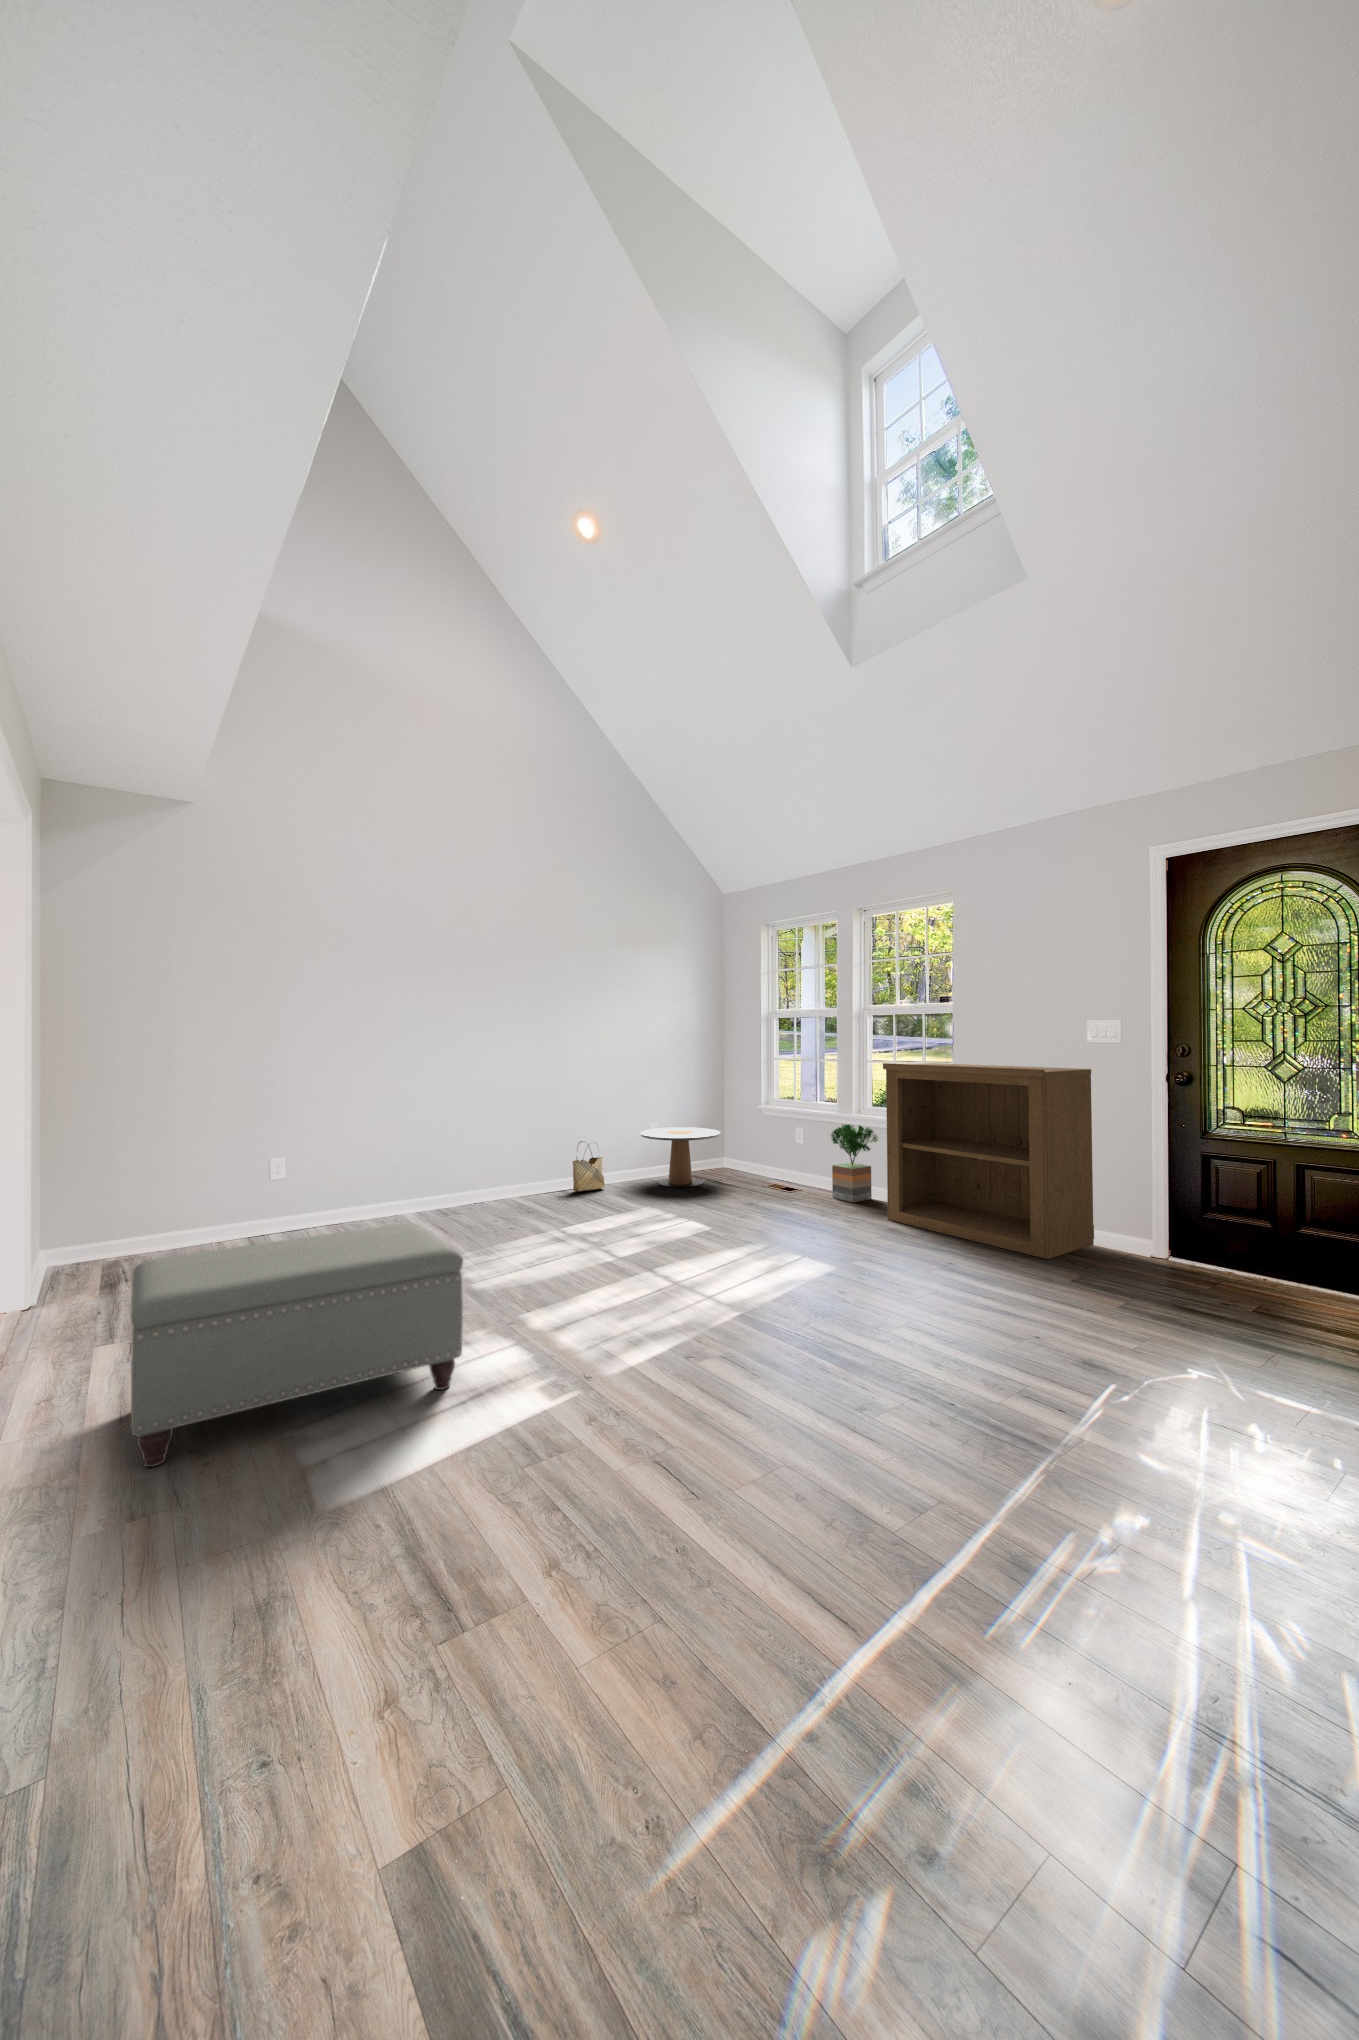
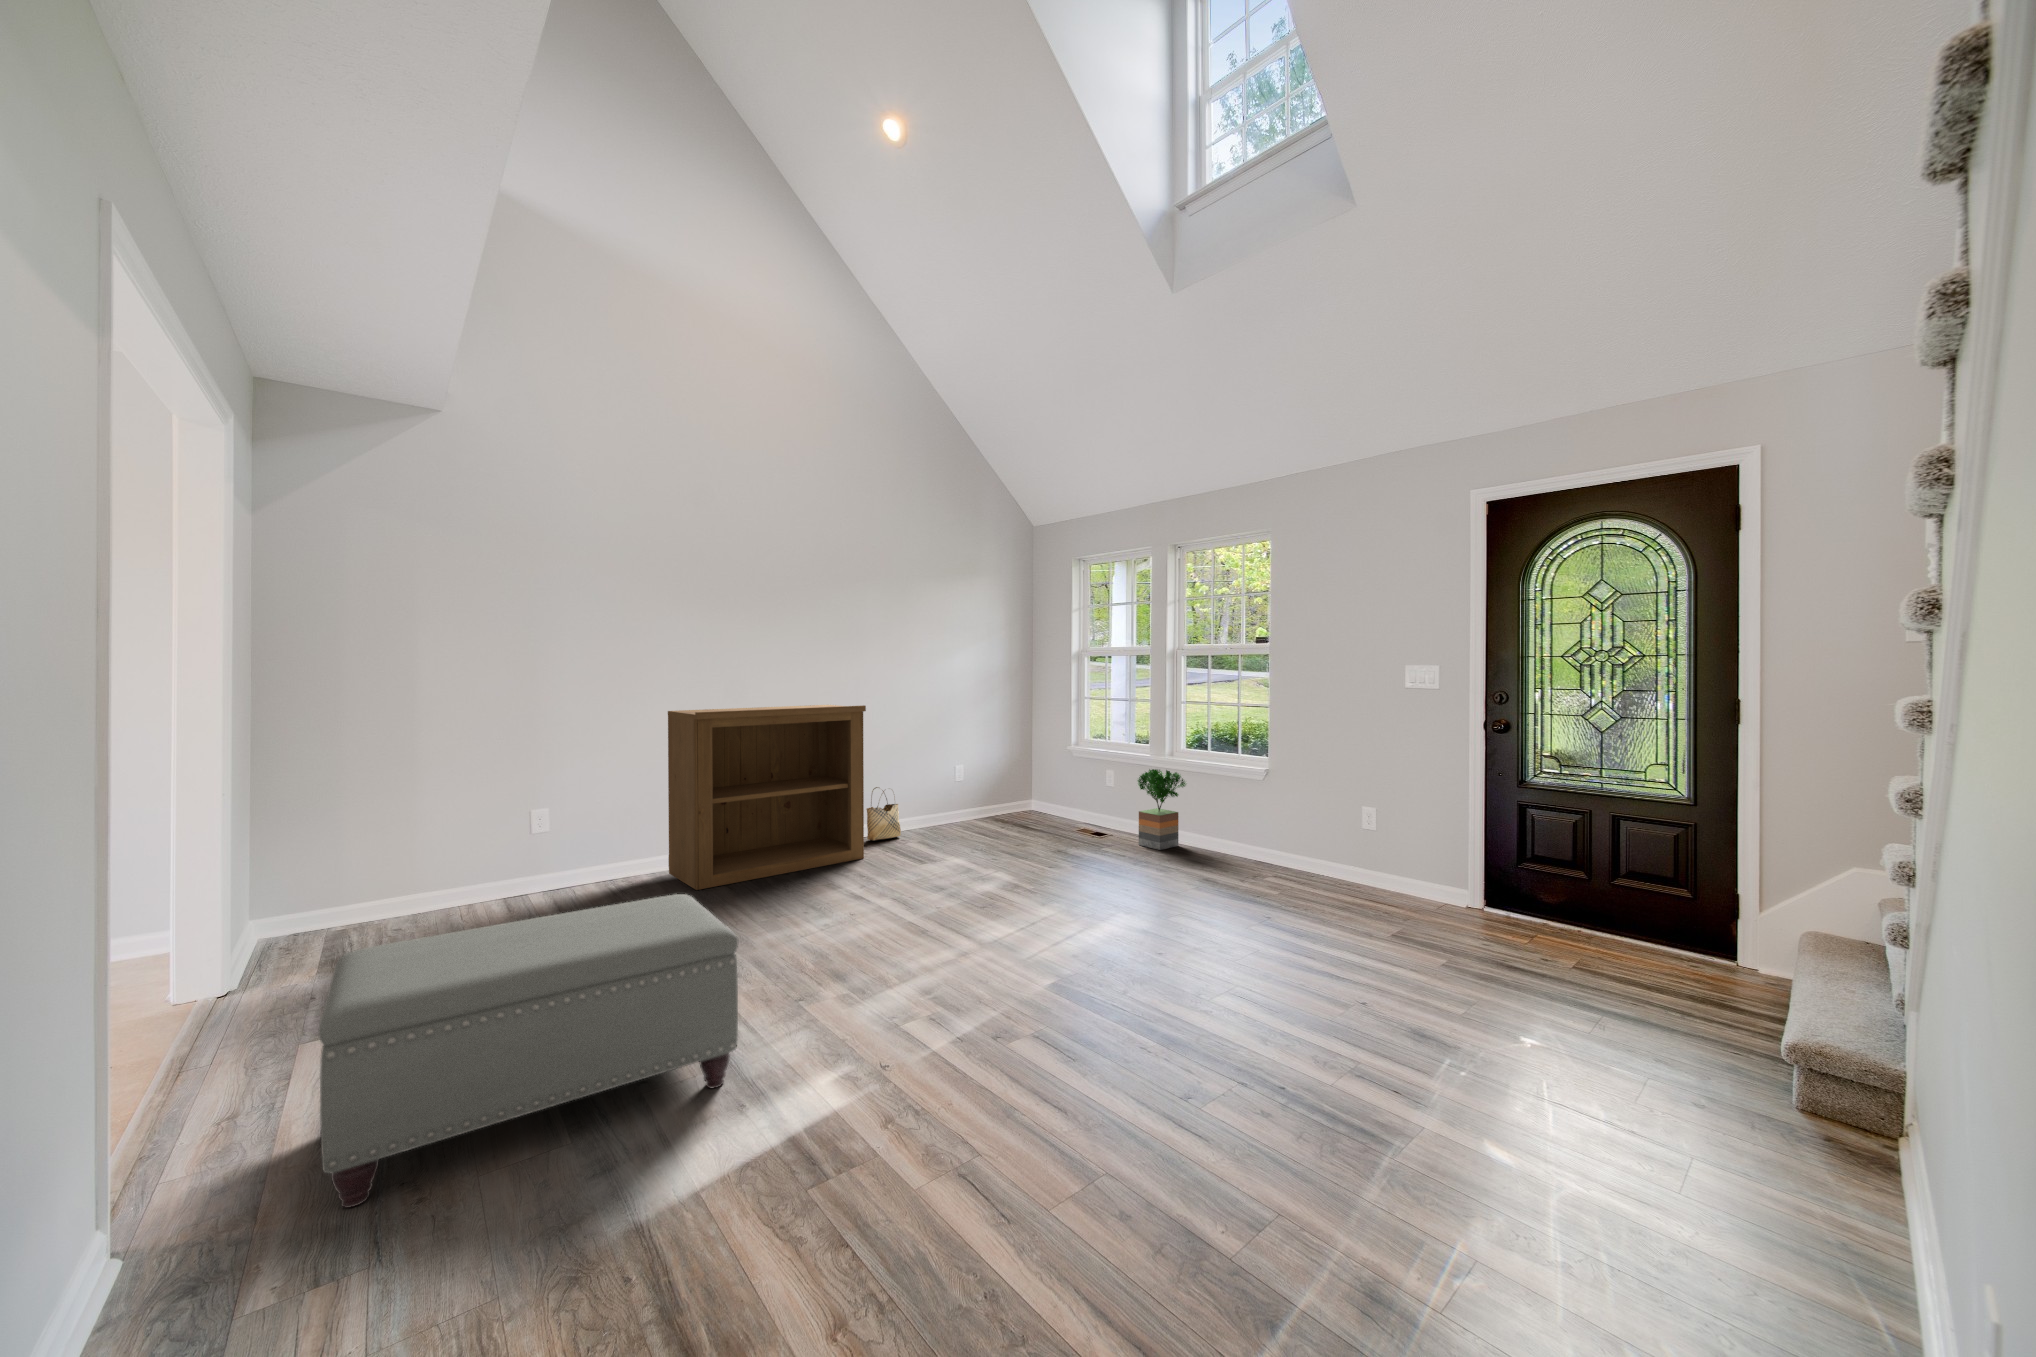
bookshelf: present [883,1063,1094,1259] -> present [668,705,866,890]
side table: present [640,1127,720,1187] -> none [938,771,1023,834]

